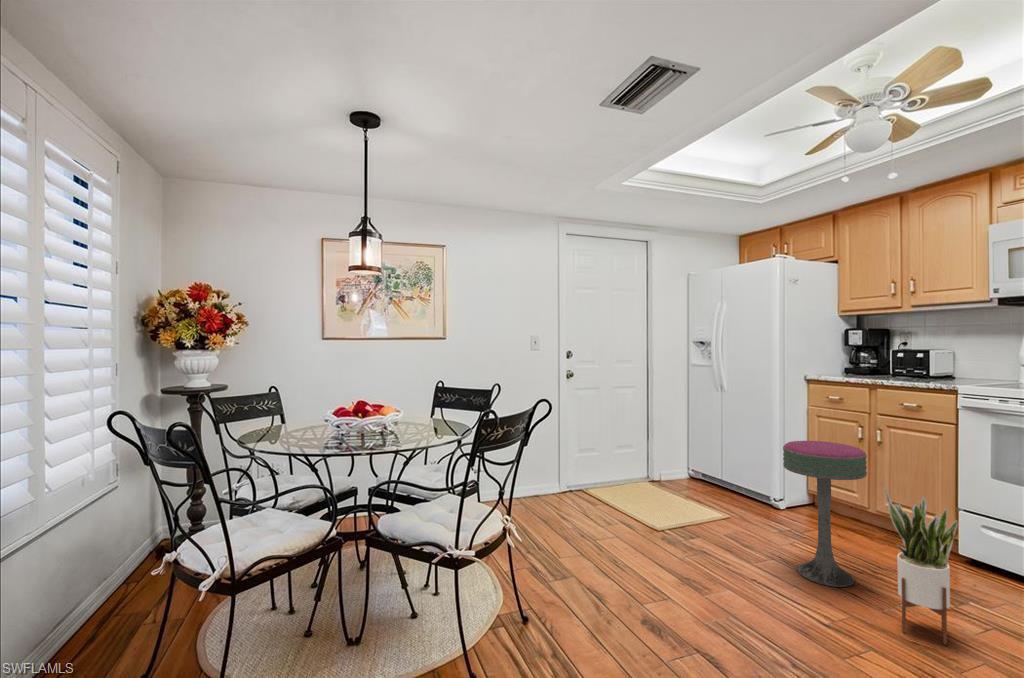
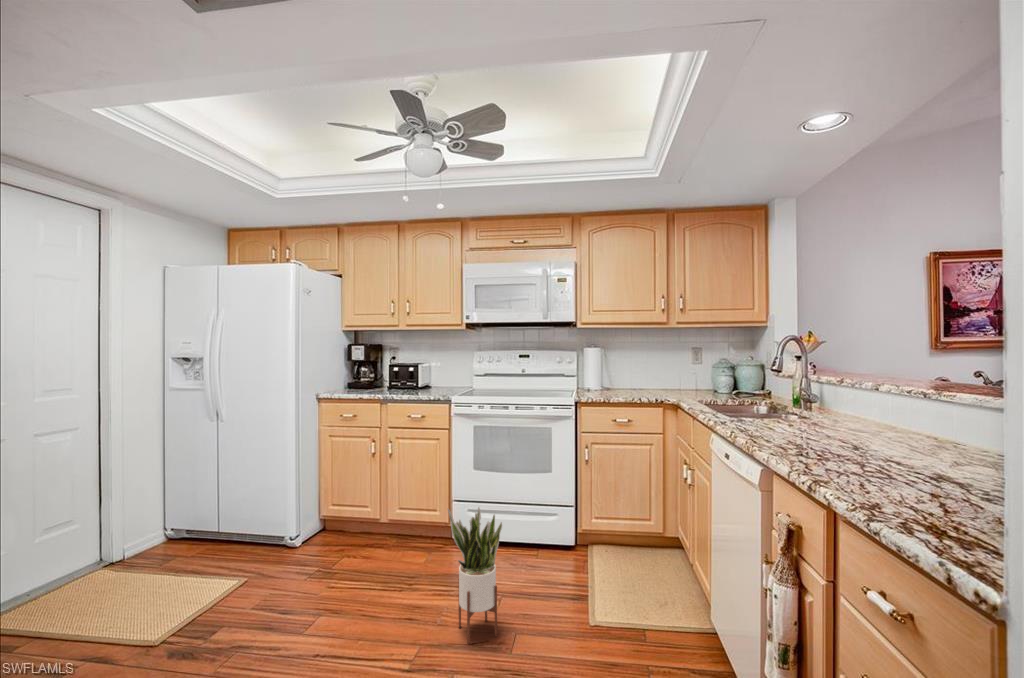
bar stool: present [783,441,867,587] -> none [340,469,419,629]

